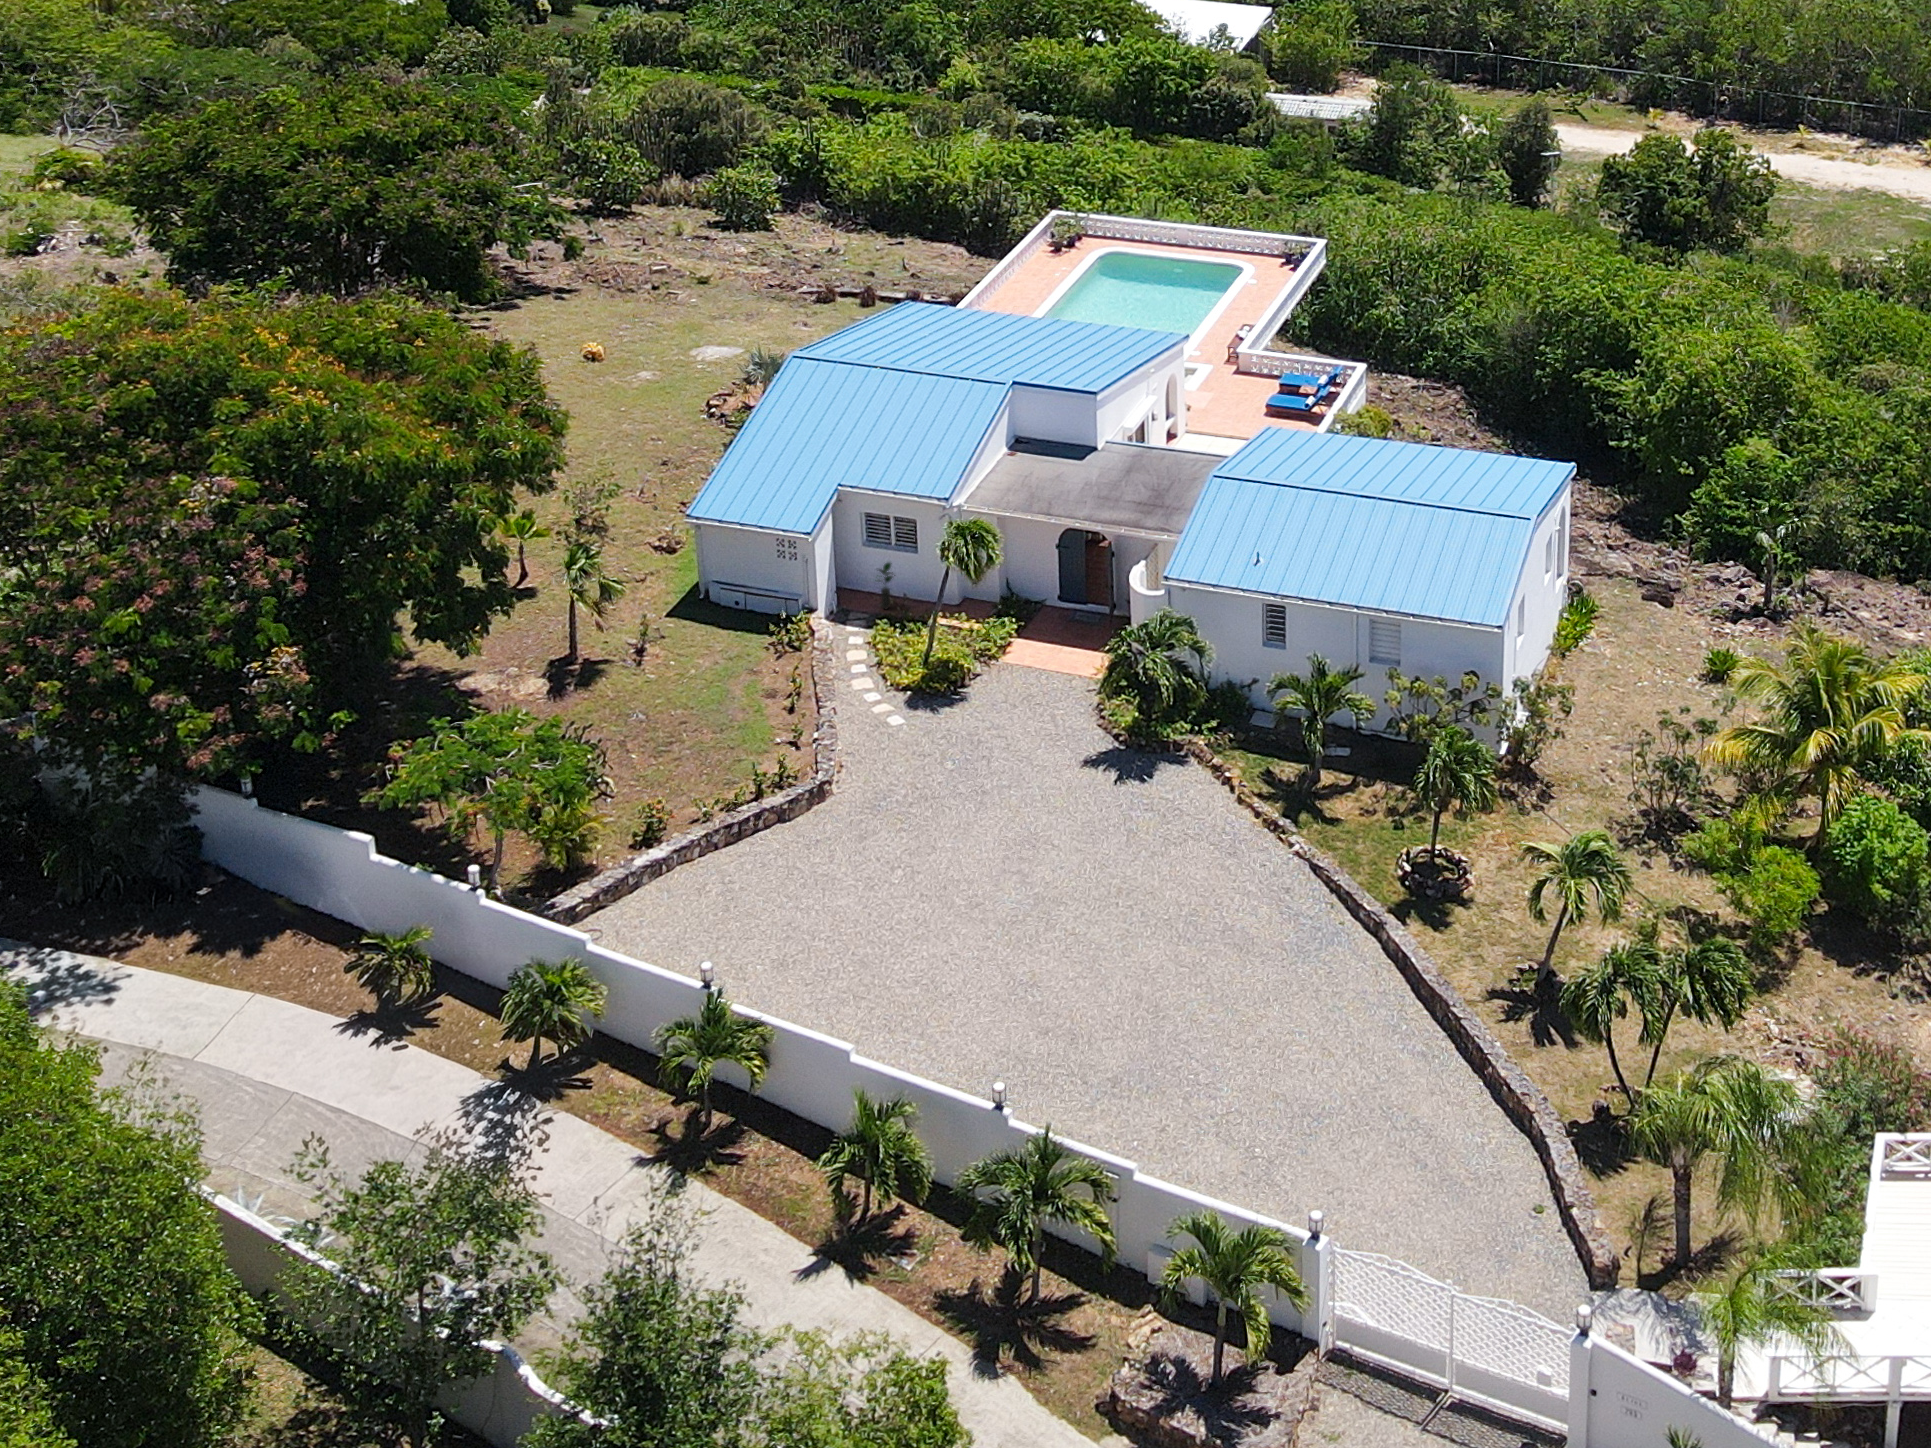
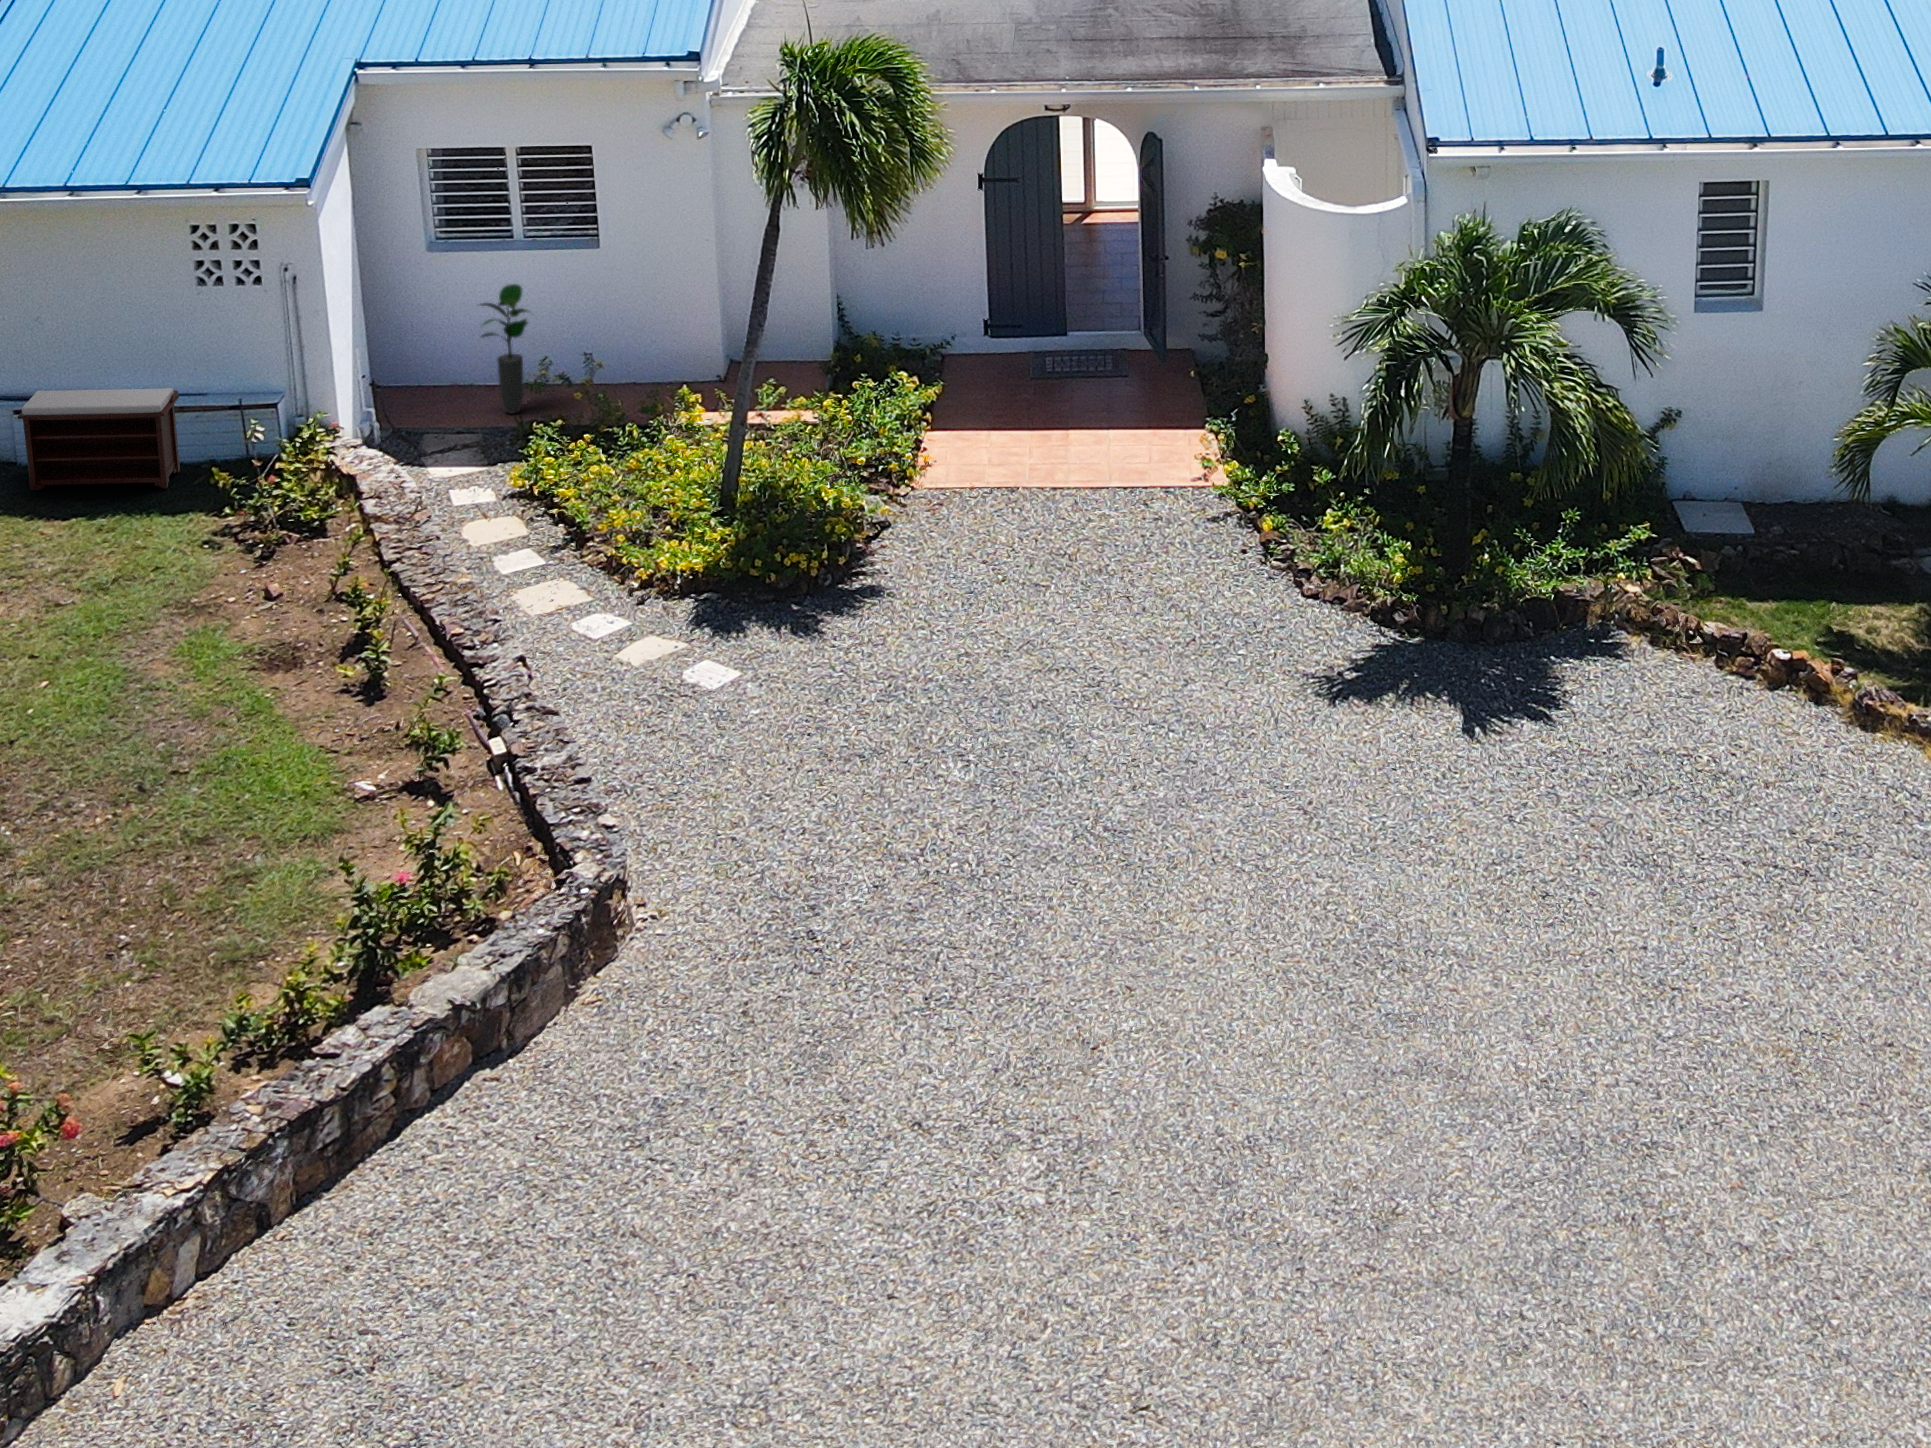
bench: none [718,586,769,626] -> present [18,388,180,490]

